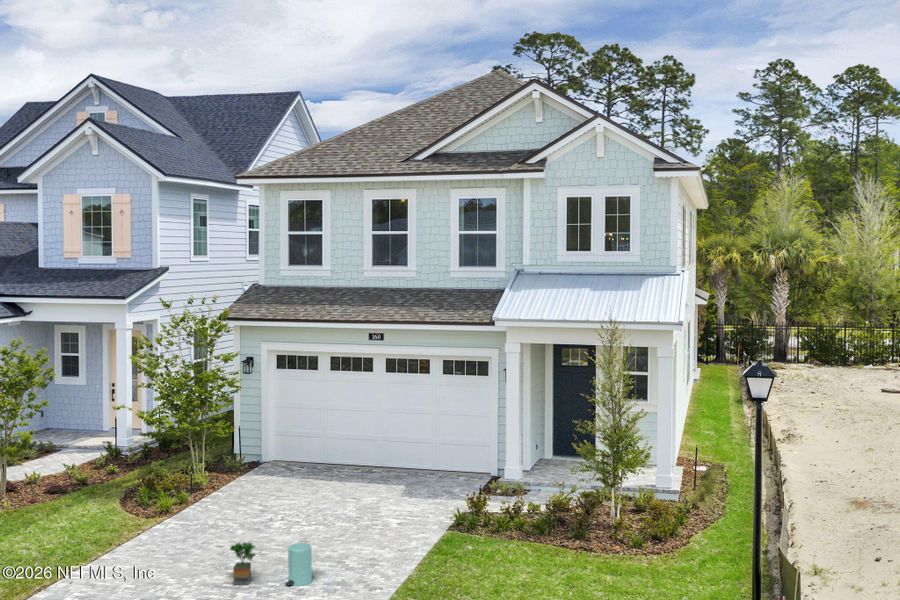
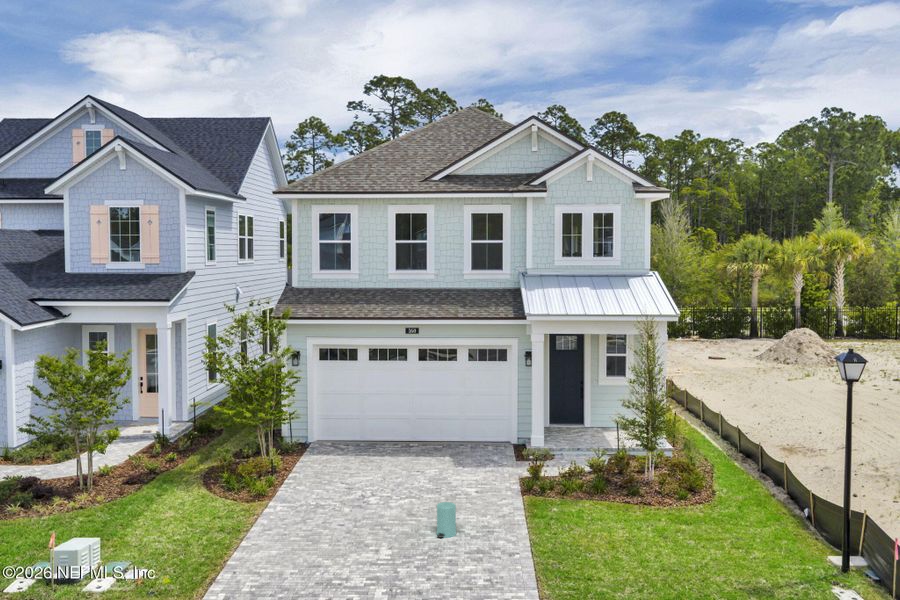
potted tree: present [230,542,256,585] -> none [387,504,411,541]

